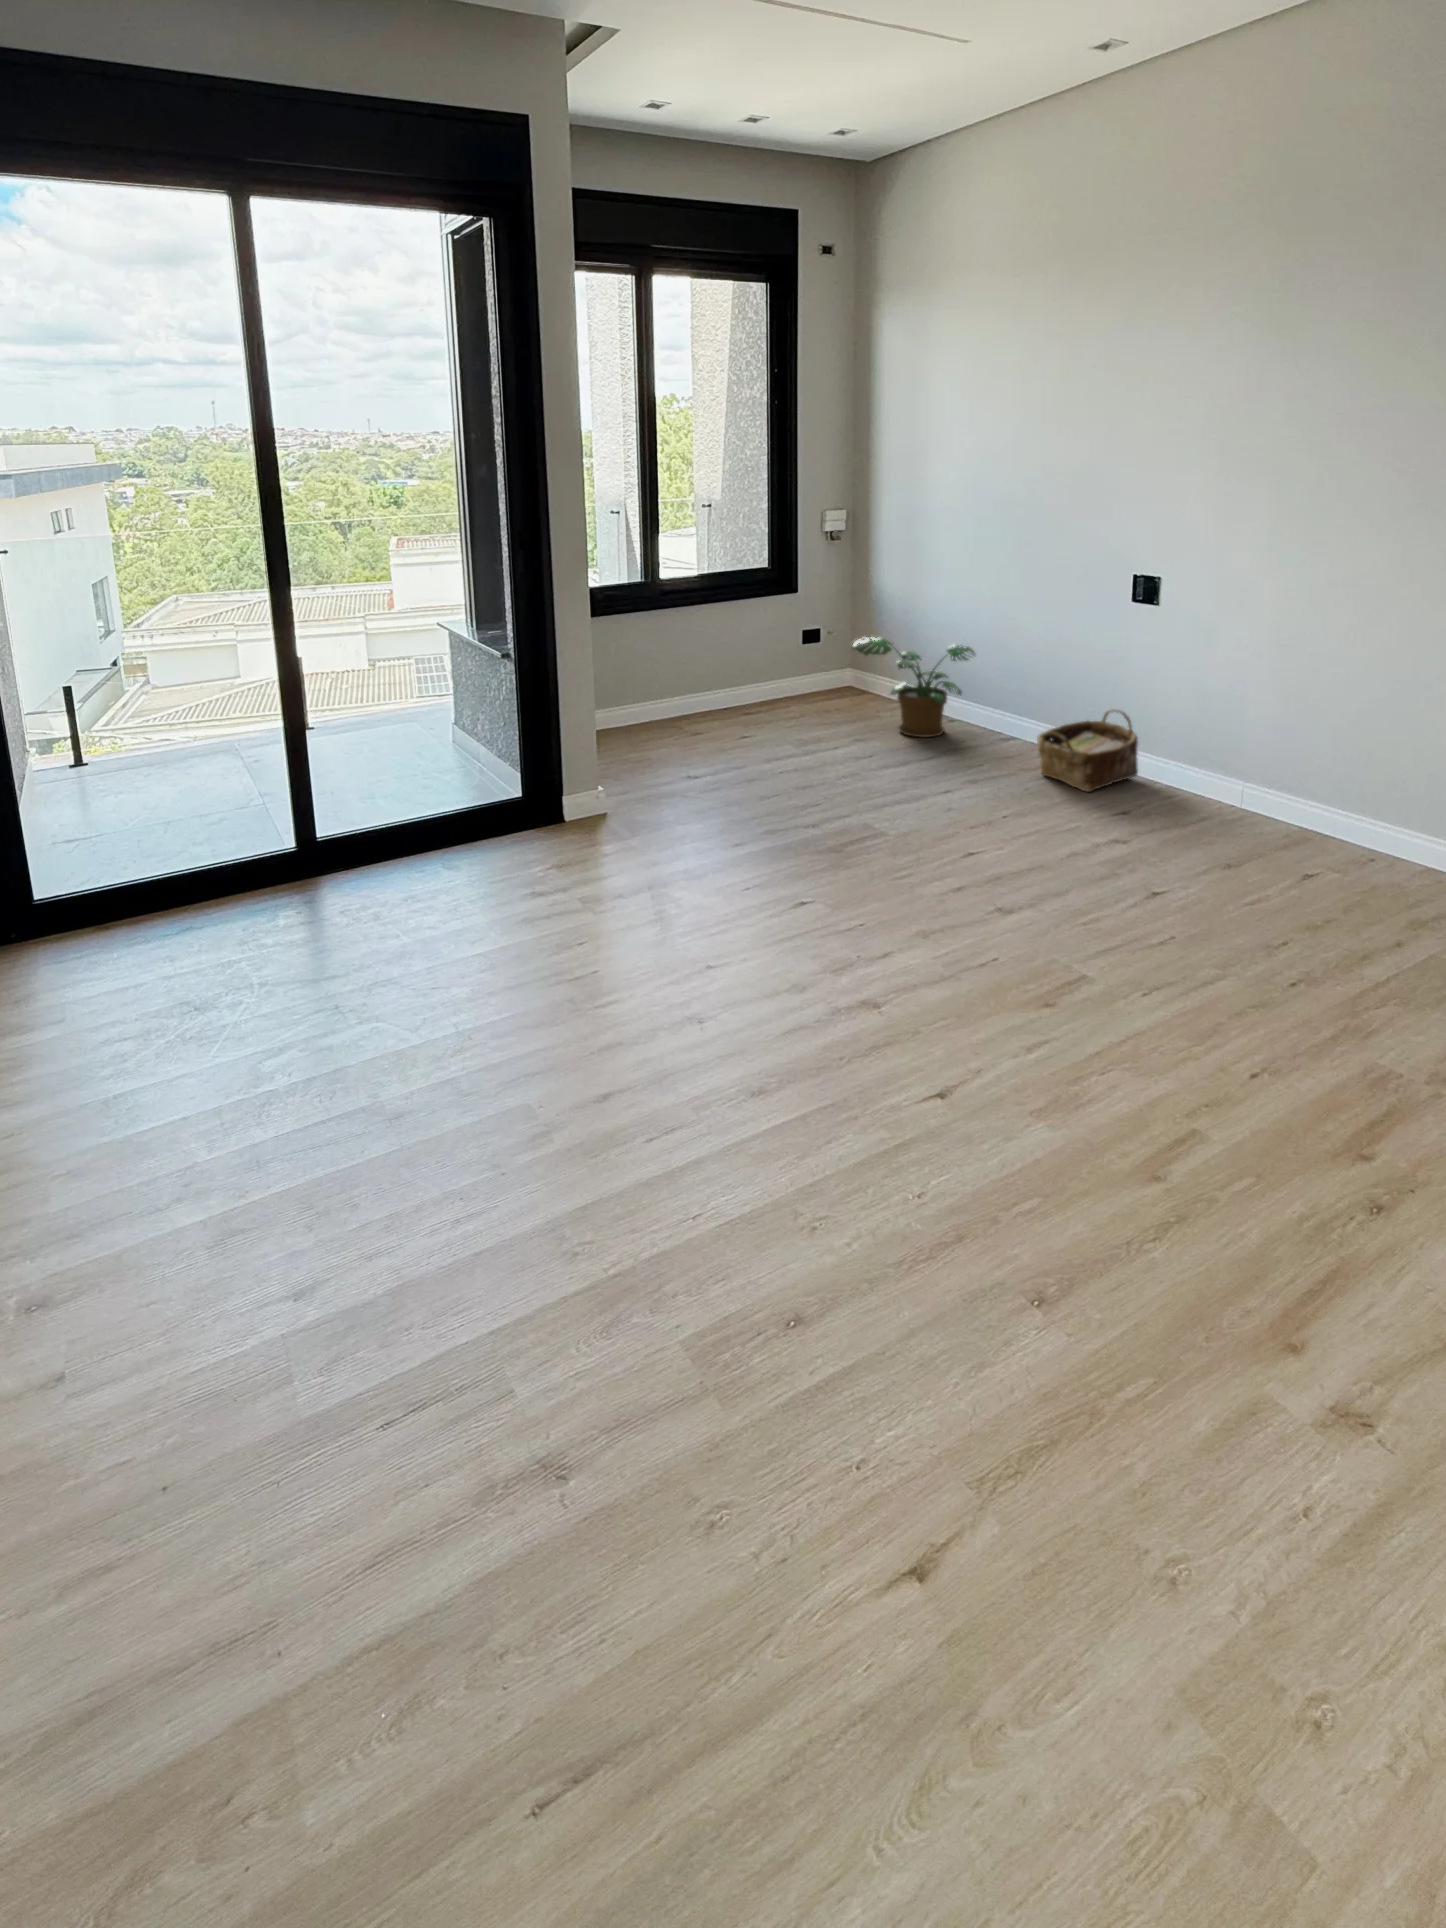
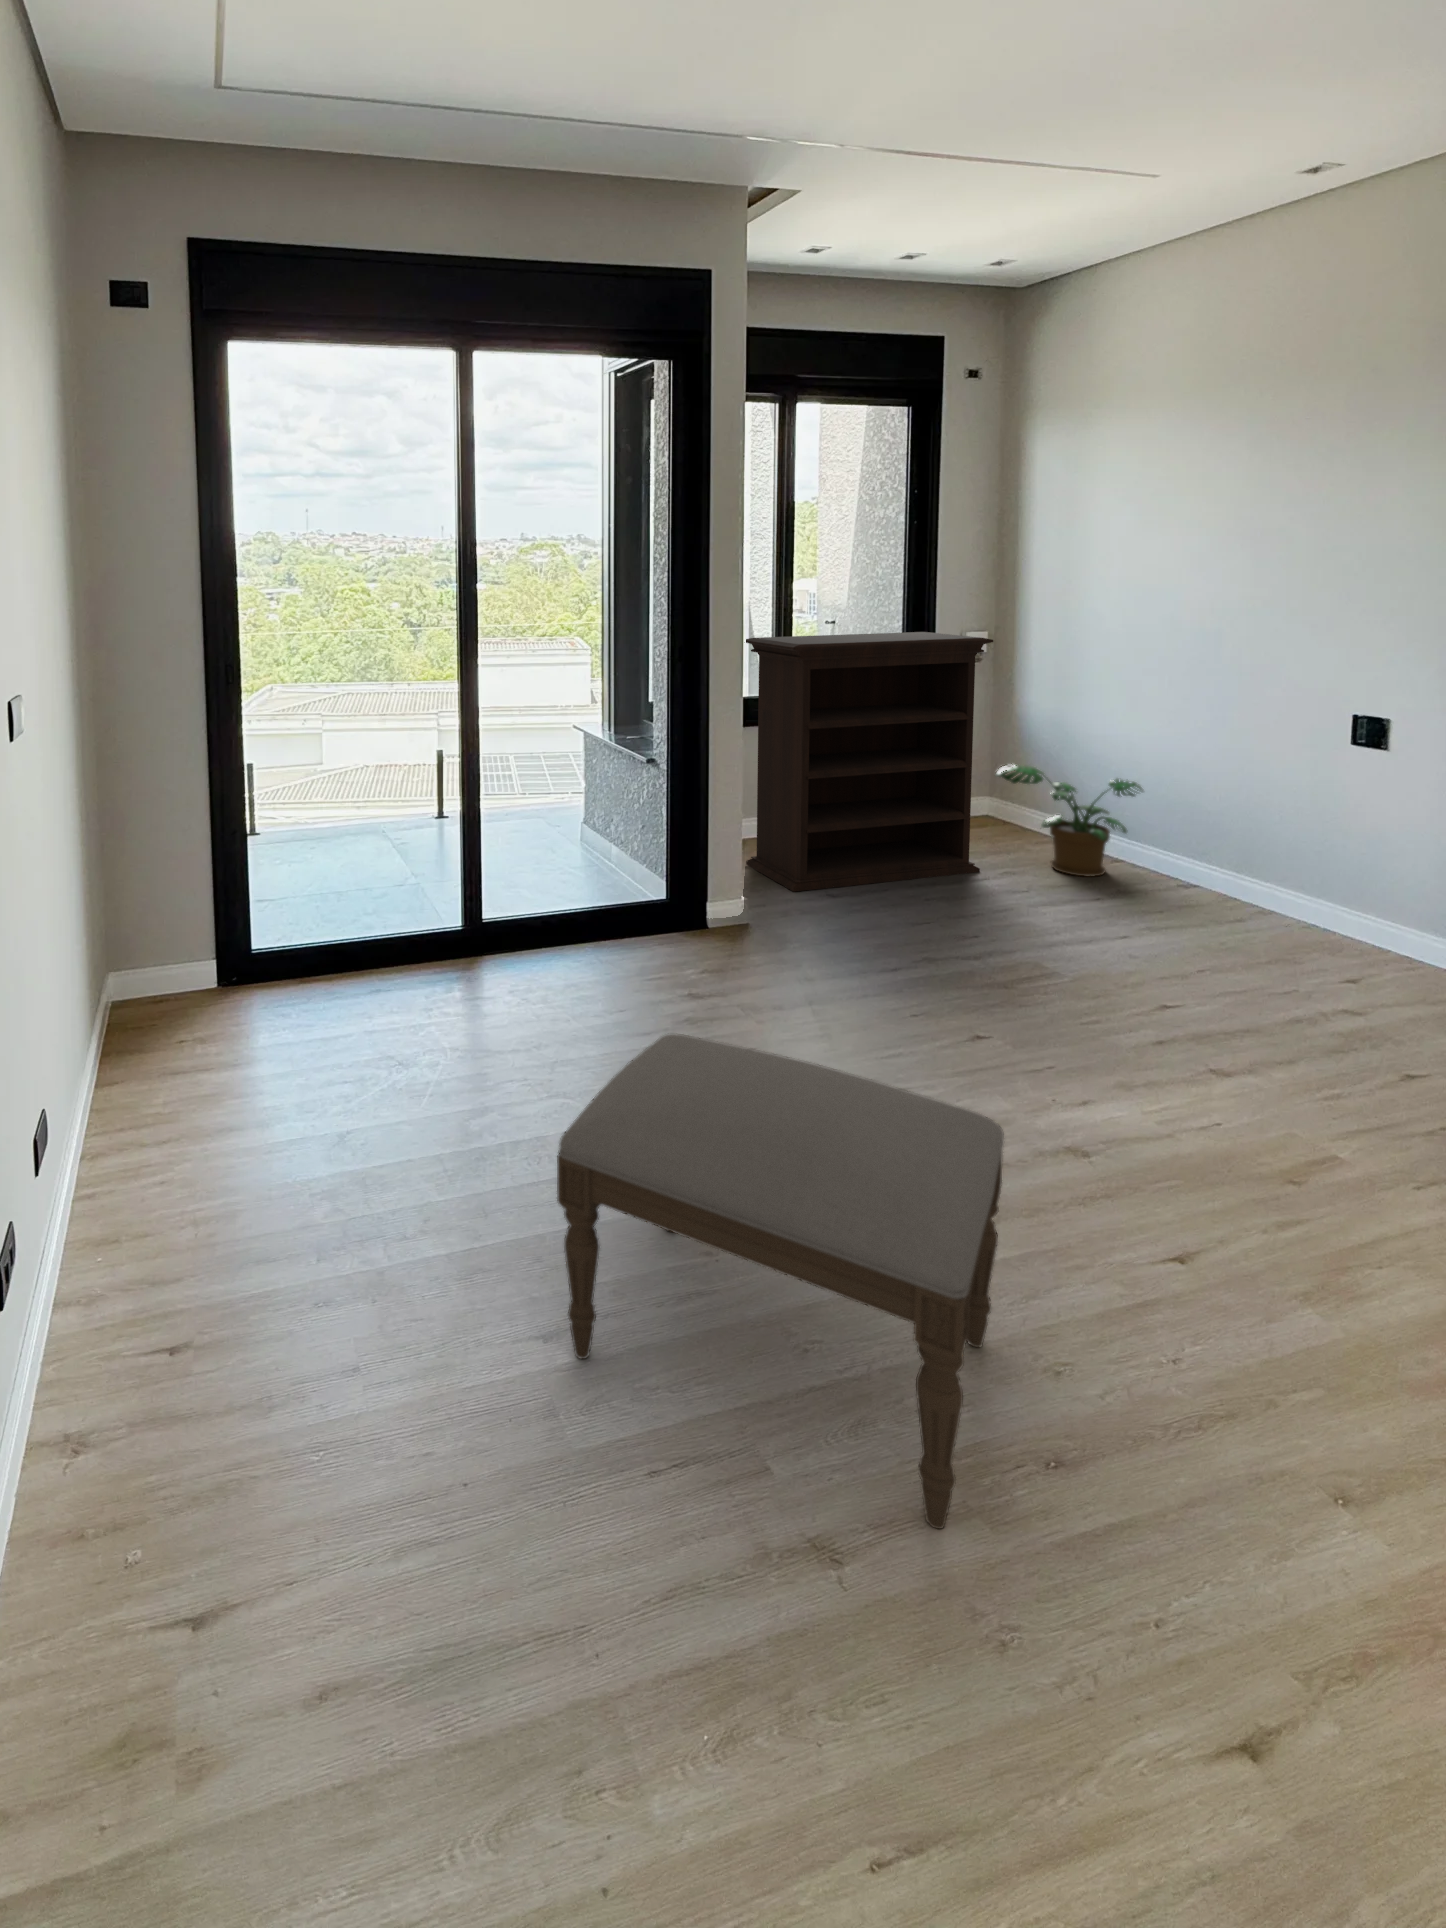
bookshelf: none [604,512,843,777] -> present [746,632,993,892]
woven basket: present [1037,709,1138,792] -> none [1230,862,1362,953]
ottoman: none [287,953,764,1417] -> present [557,1033,1004,1529]

